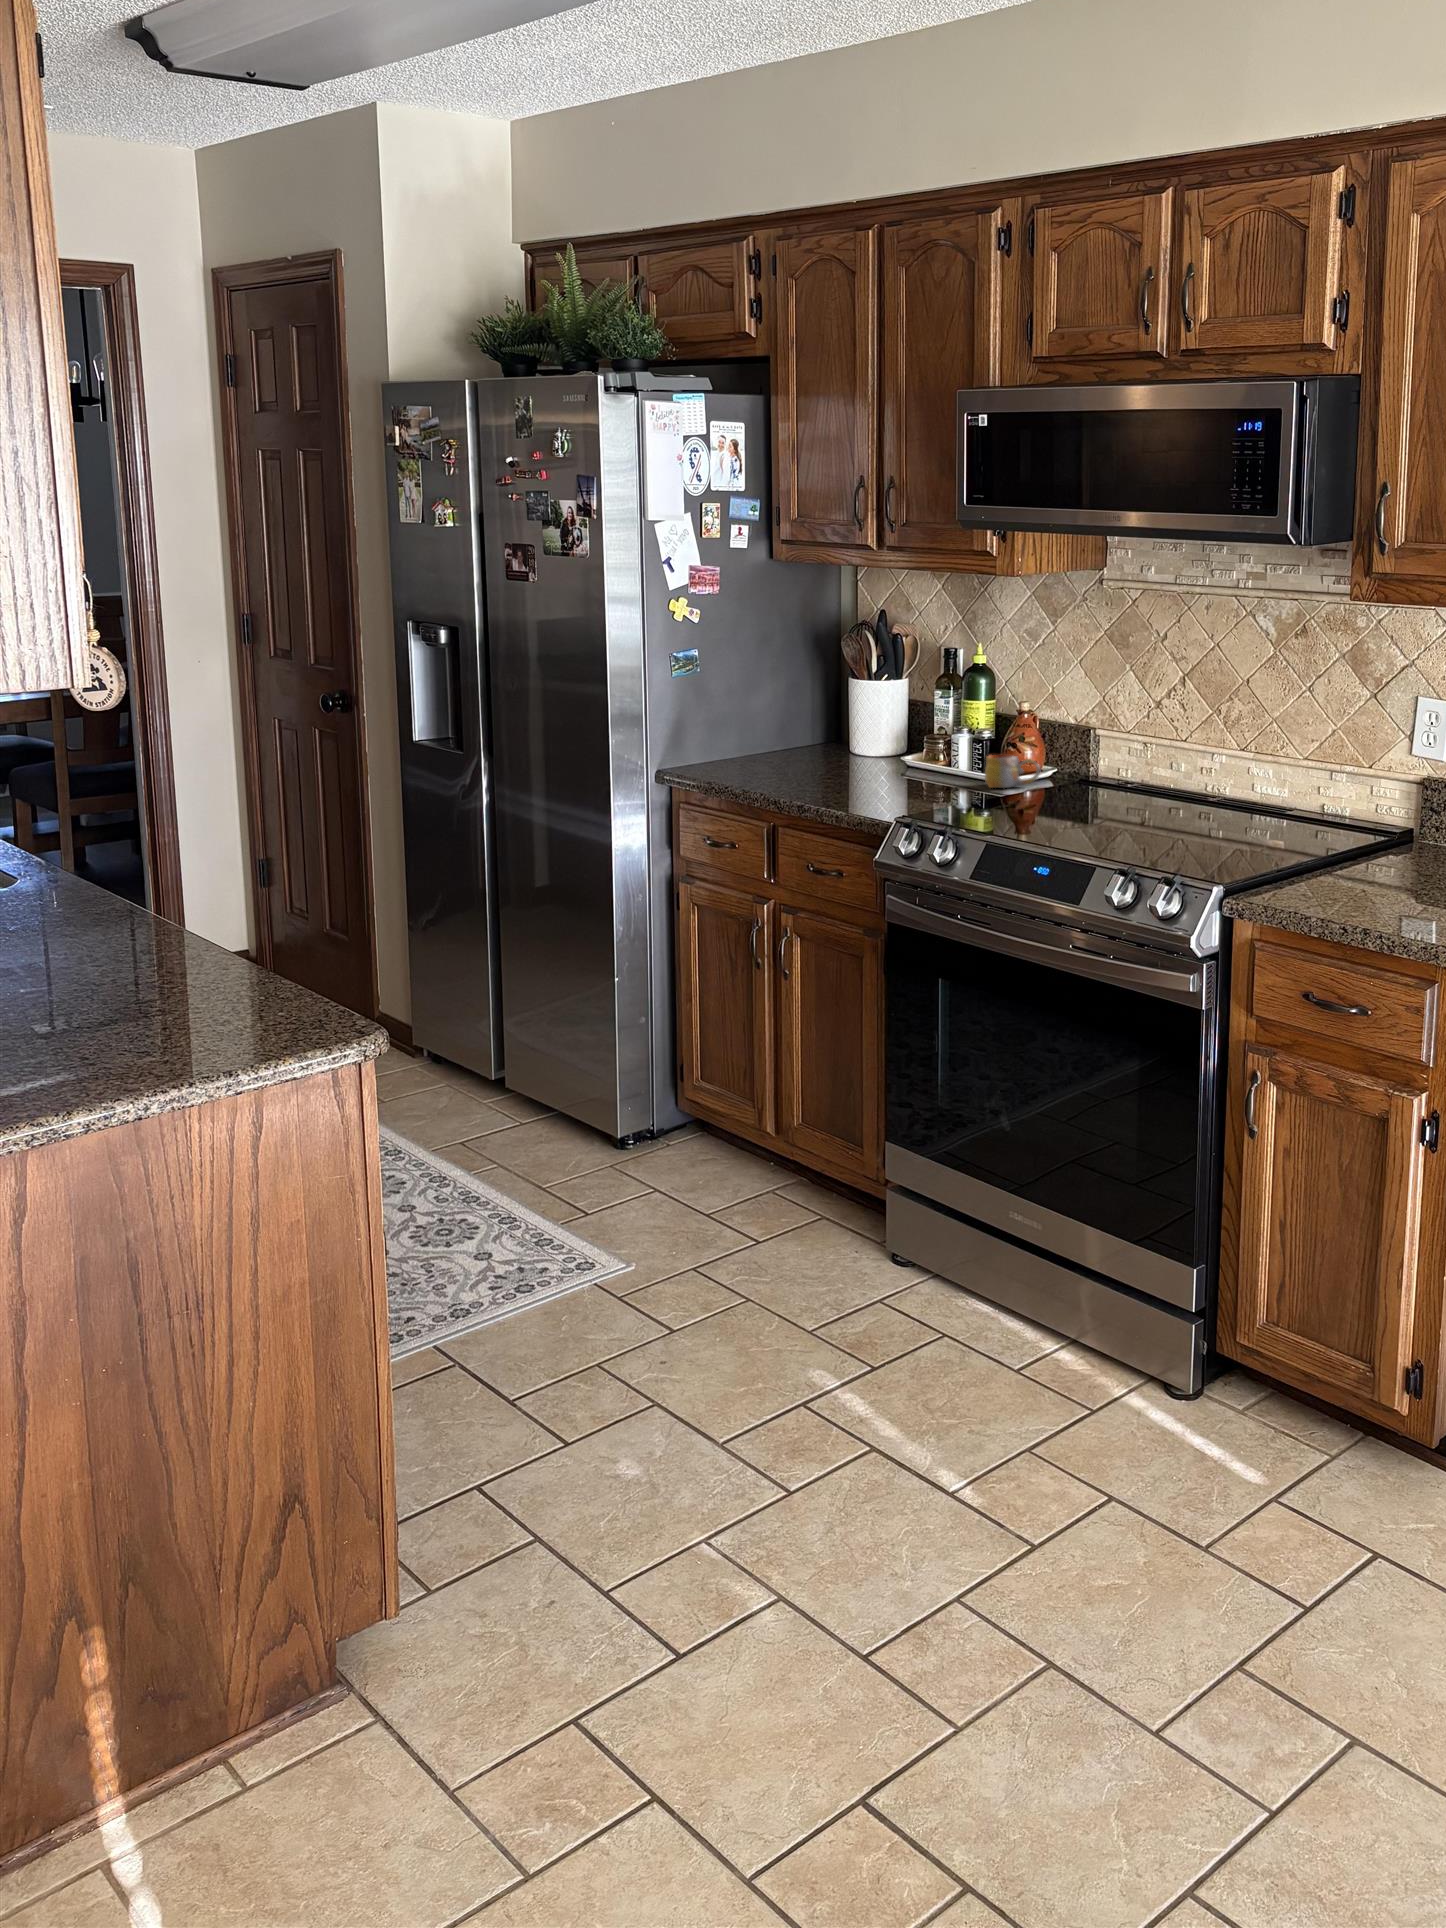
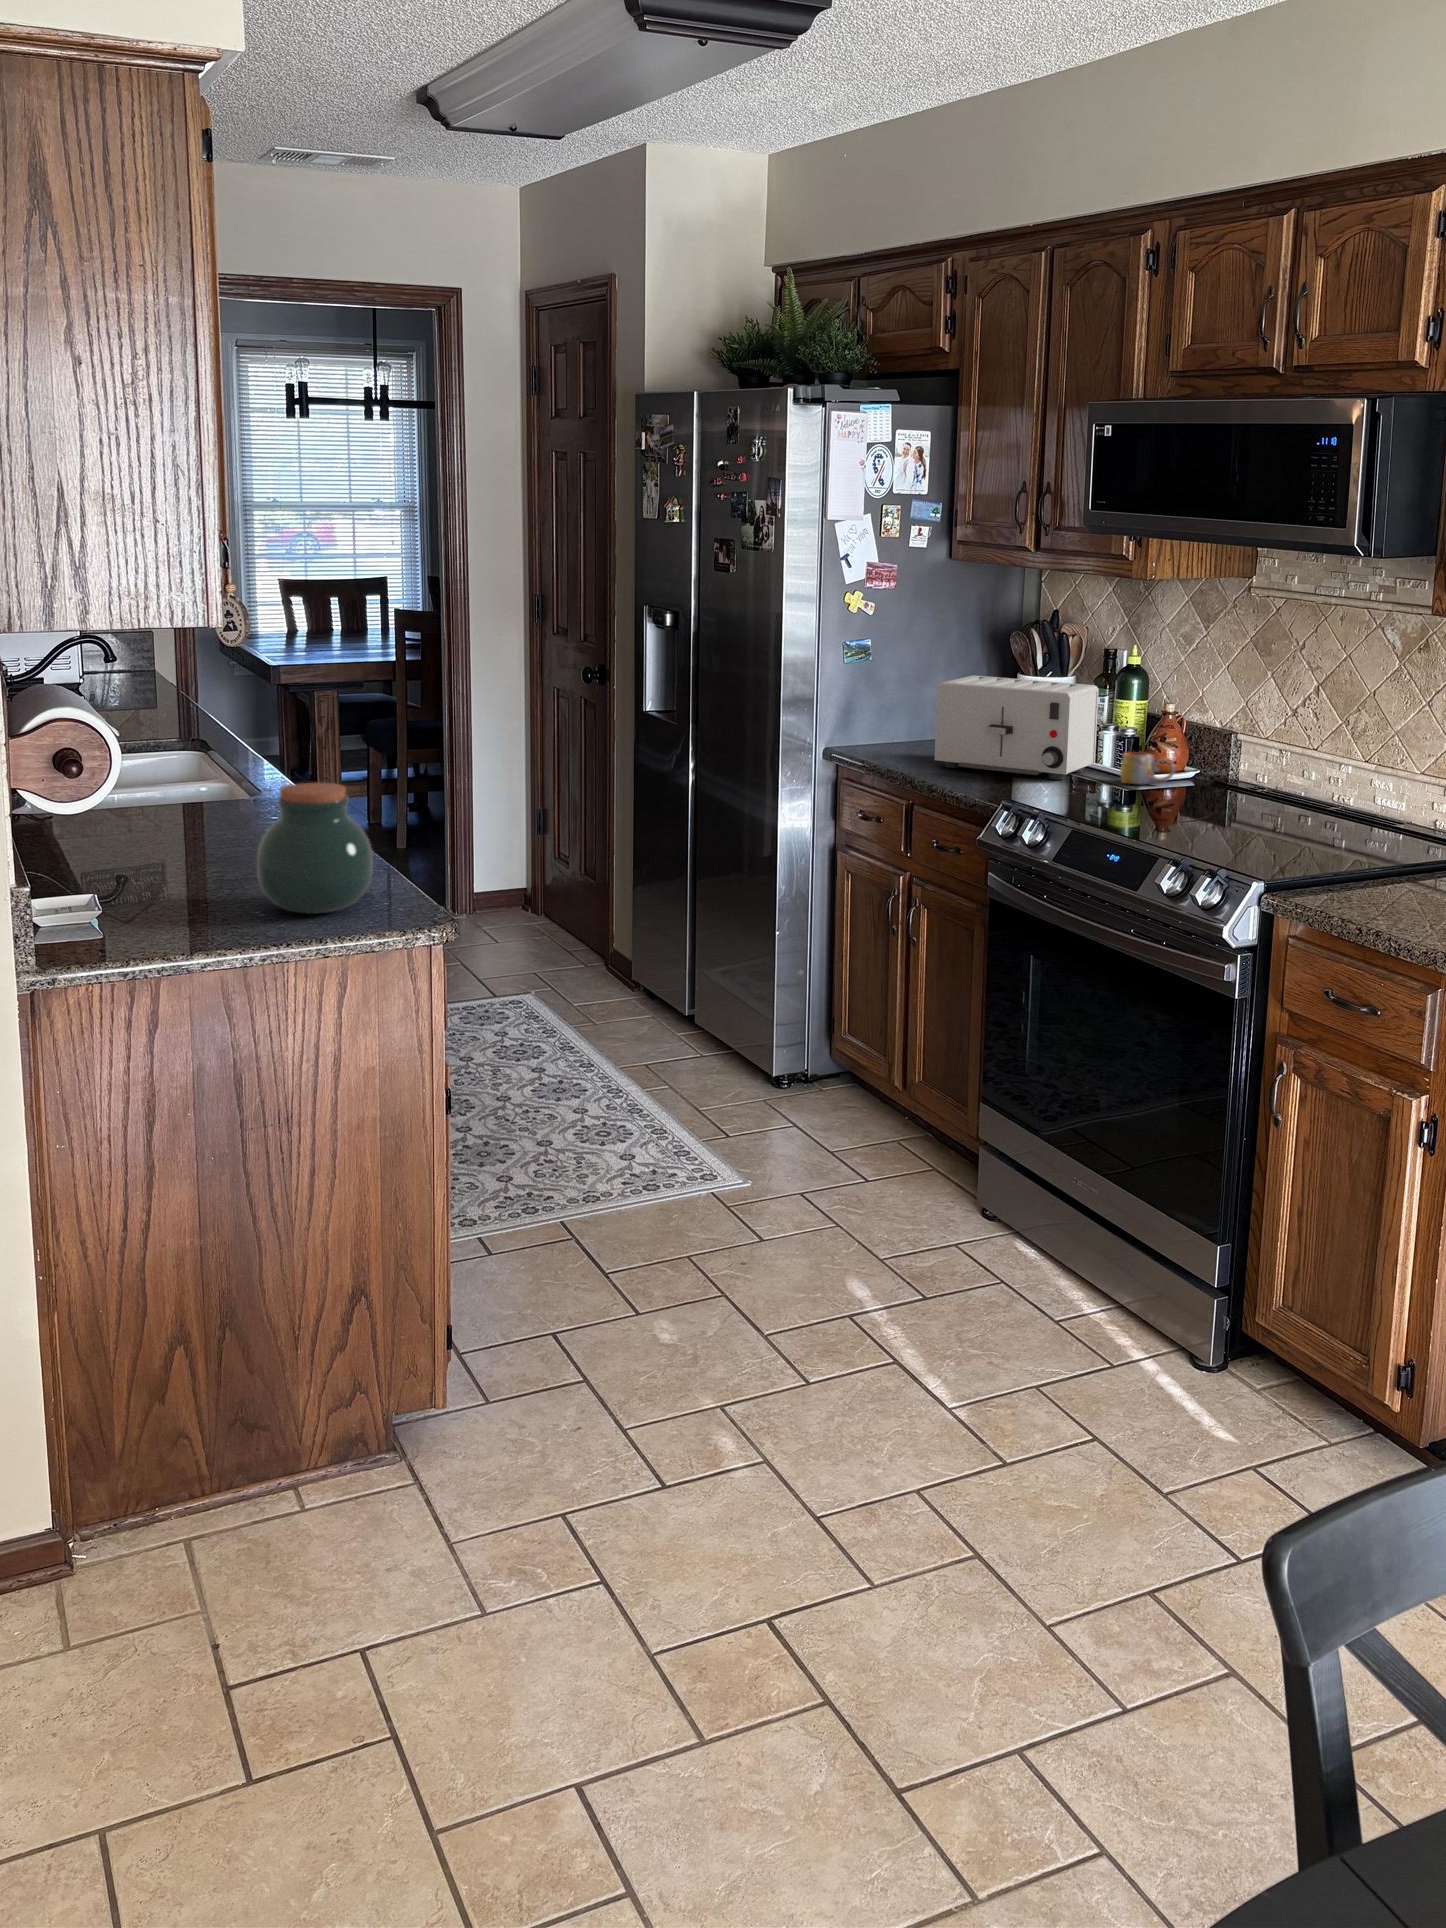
toaster: none [787,684,950,789] -> present [935,675,1099,780]
jar: none [98,870,252,1038] -> present [257,783,373,914]

